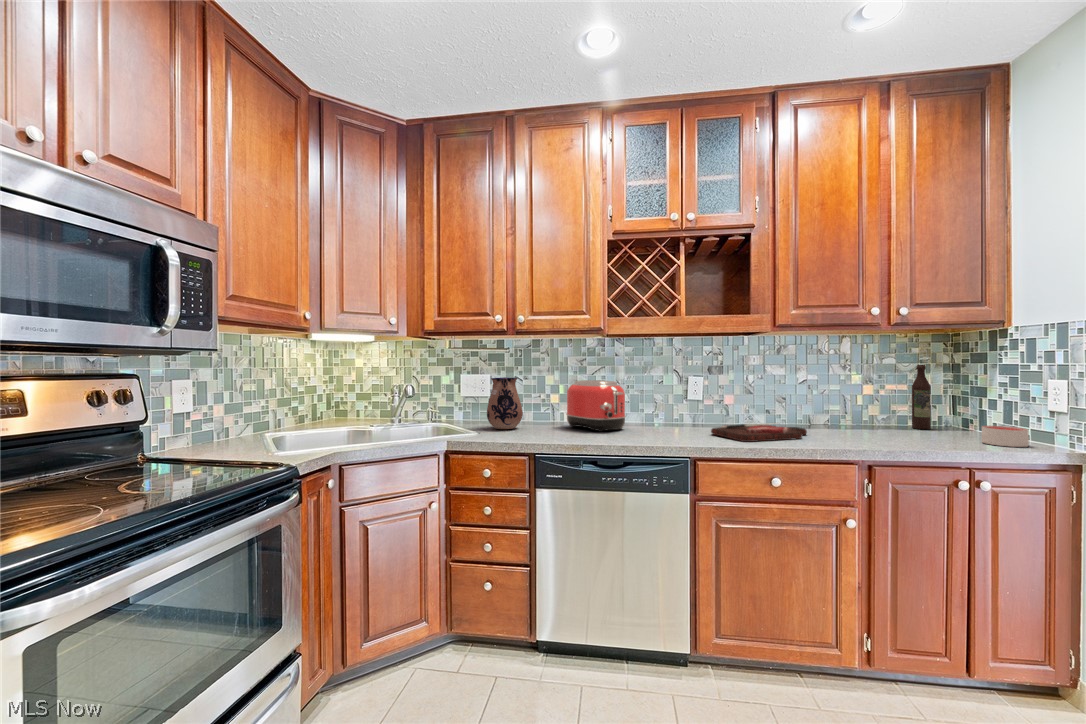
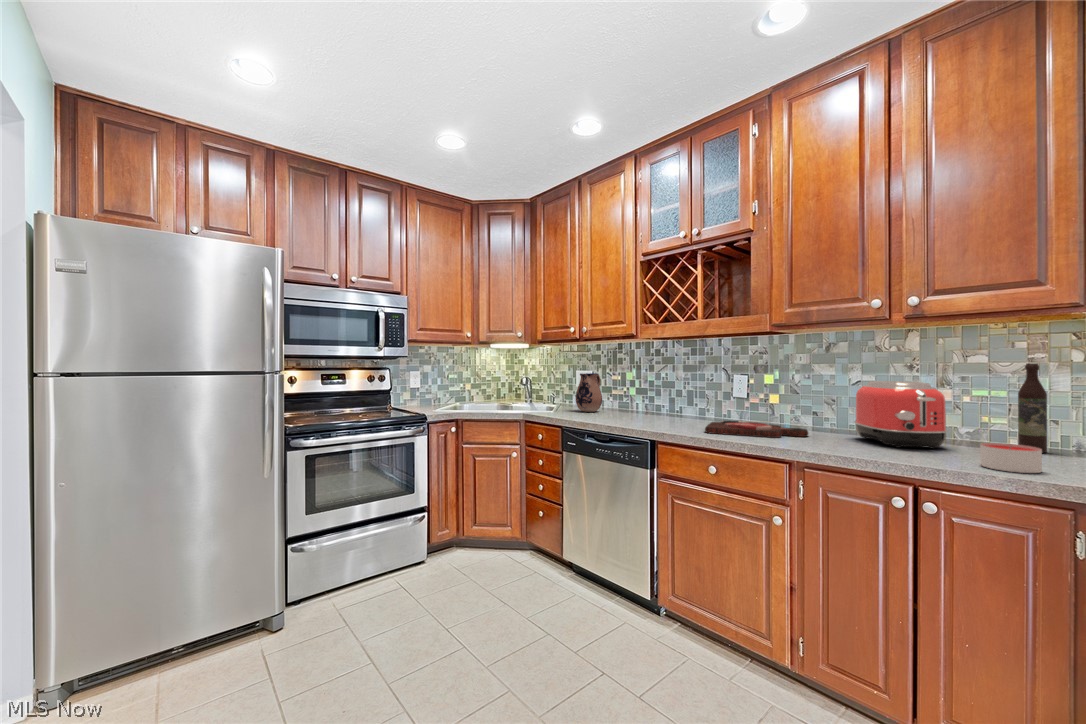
toaster: present [566,380,626,432] -> present [855,381,948,449]

